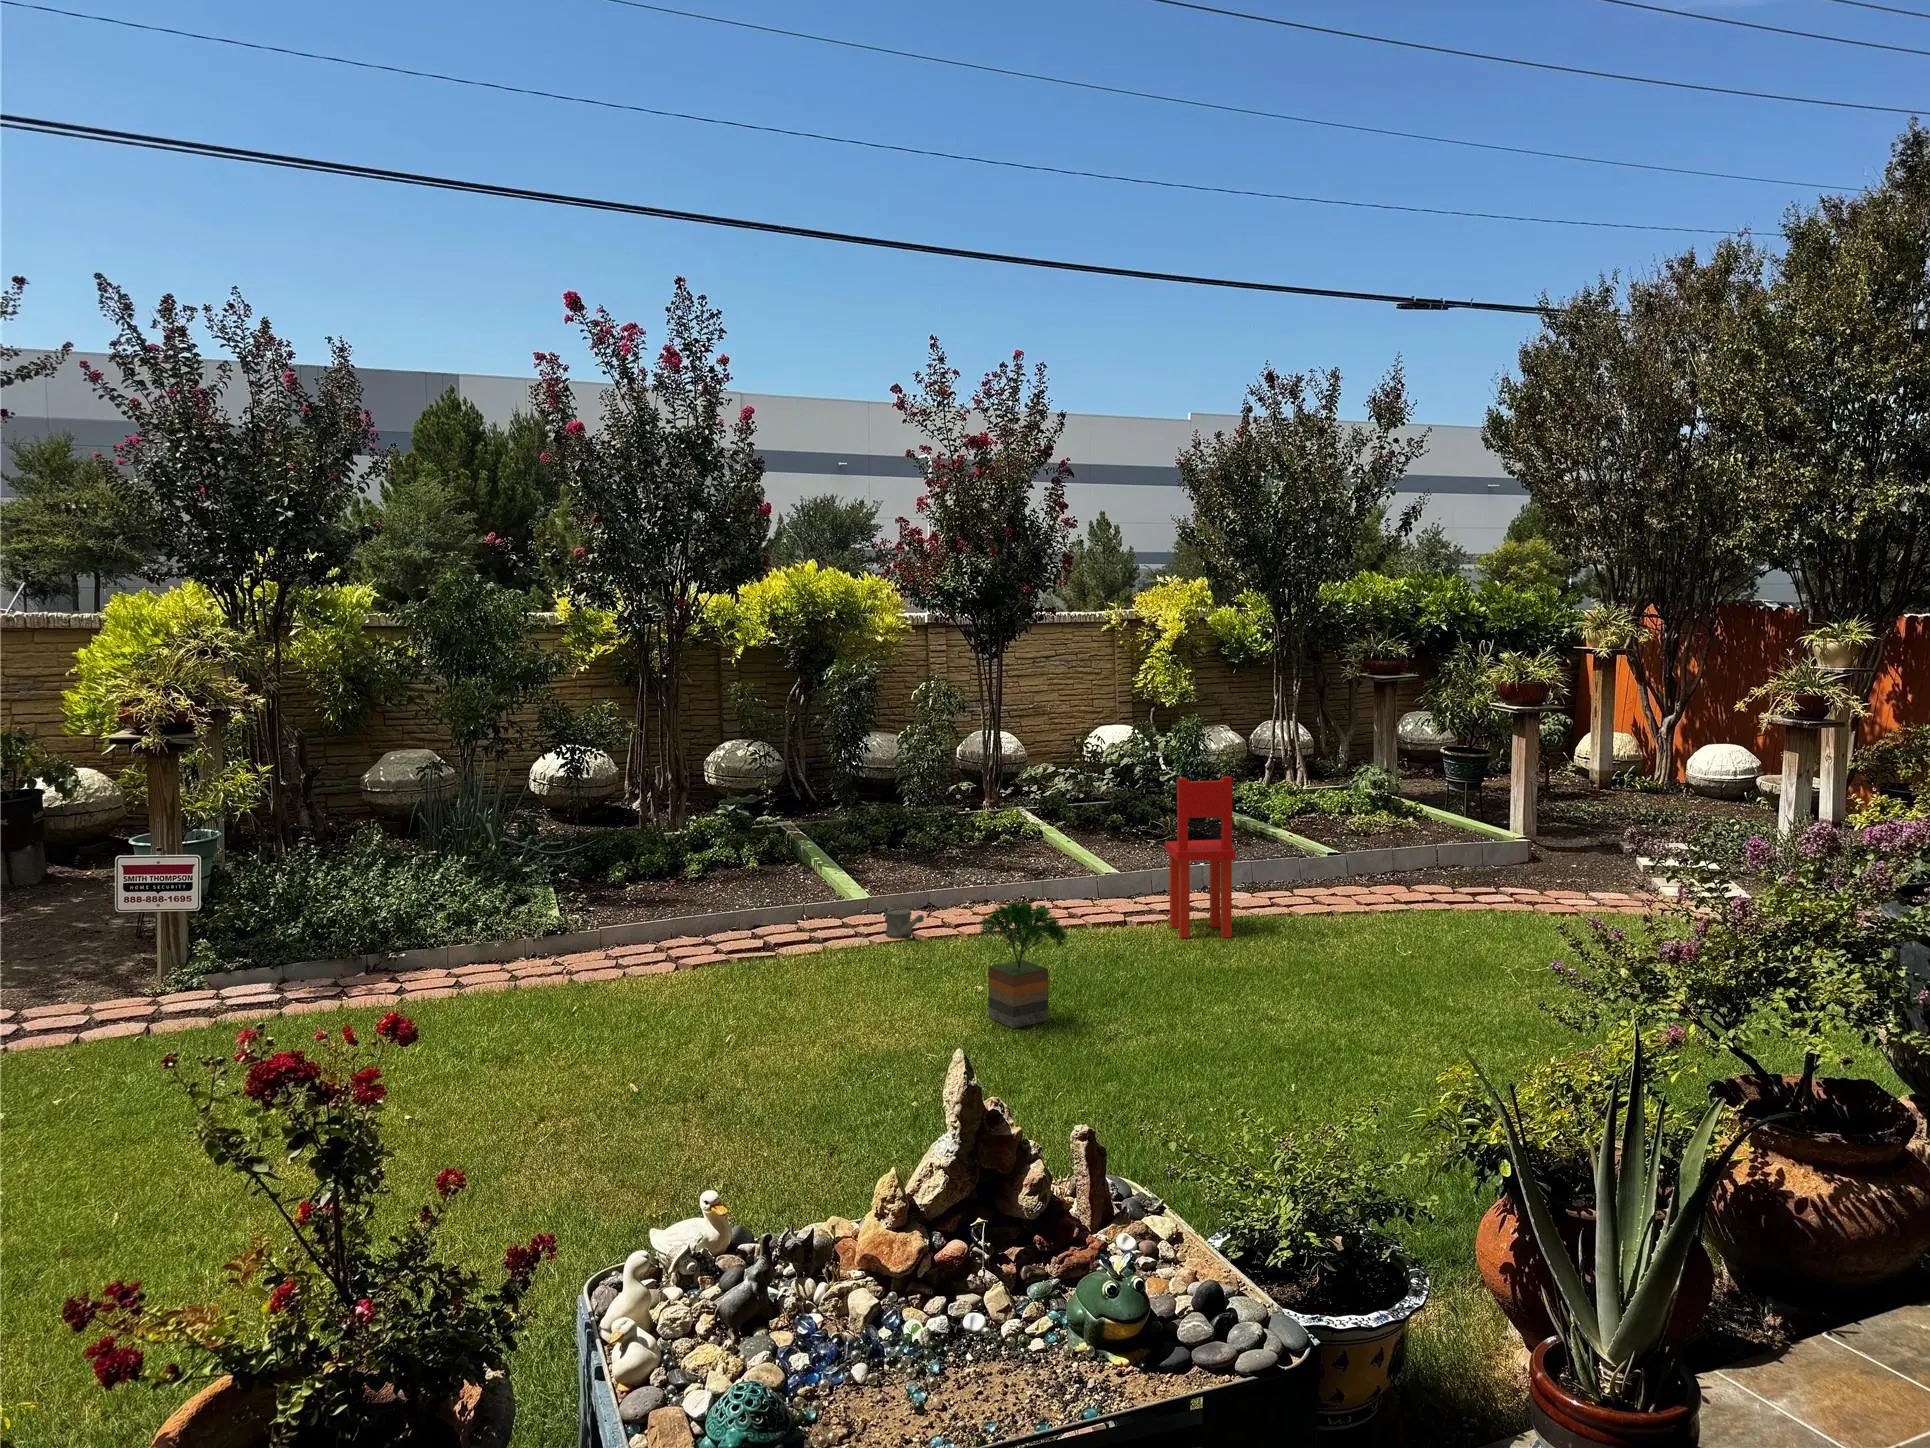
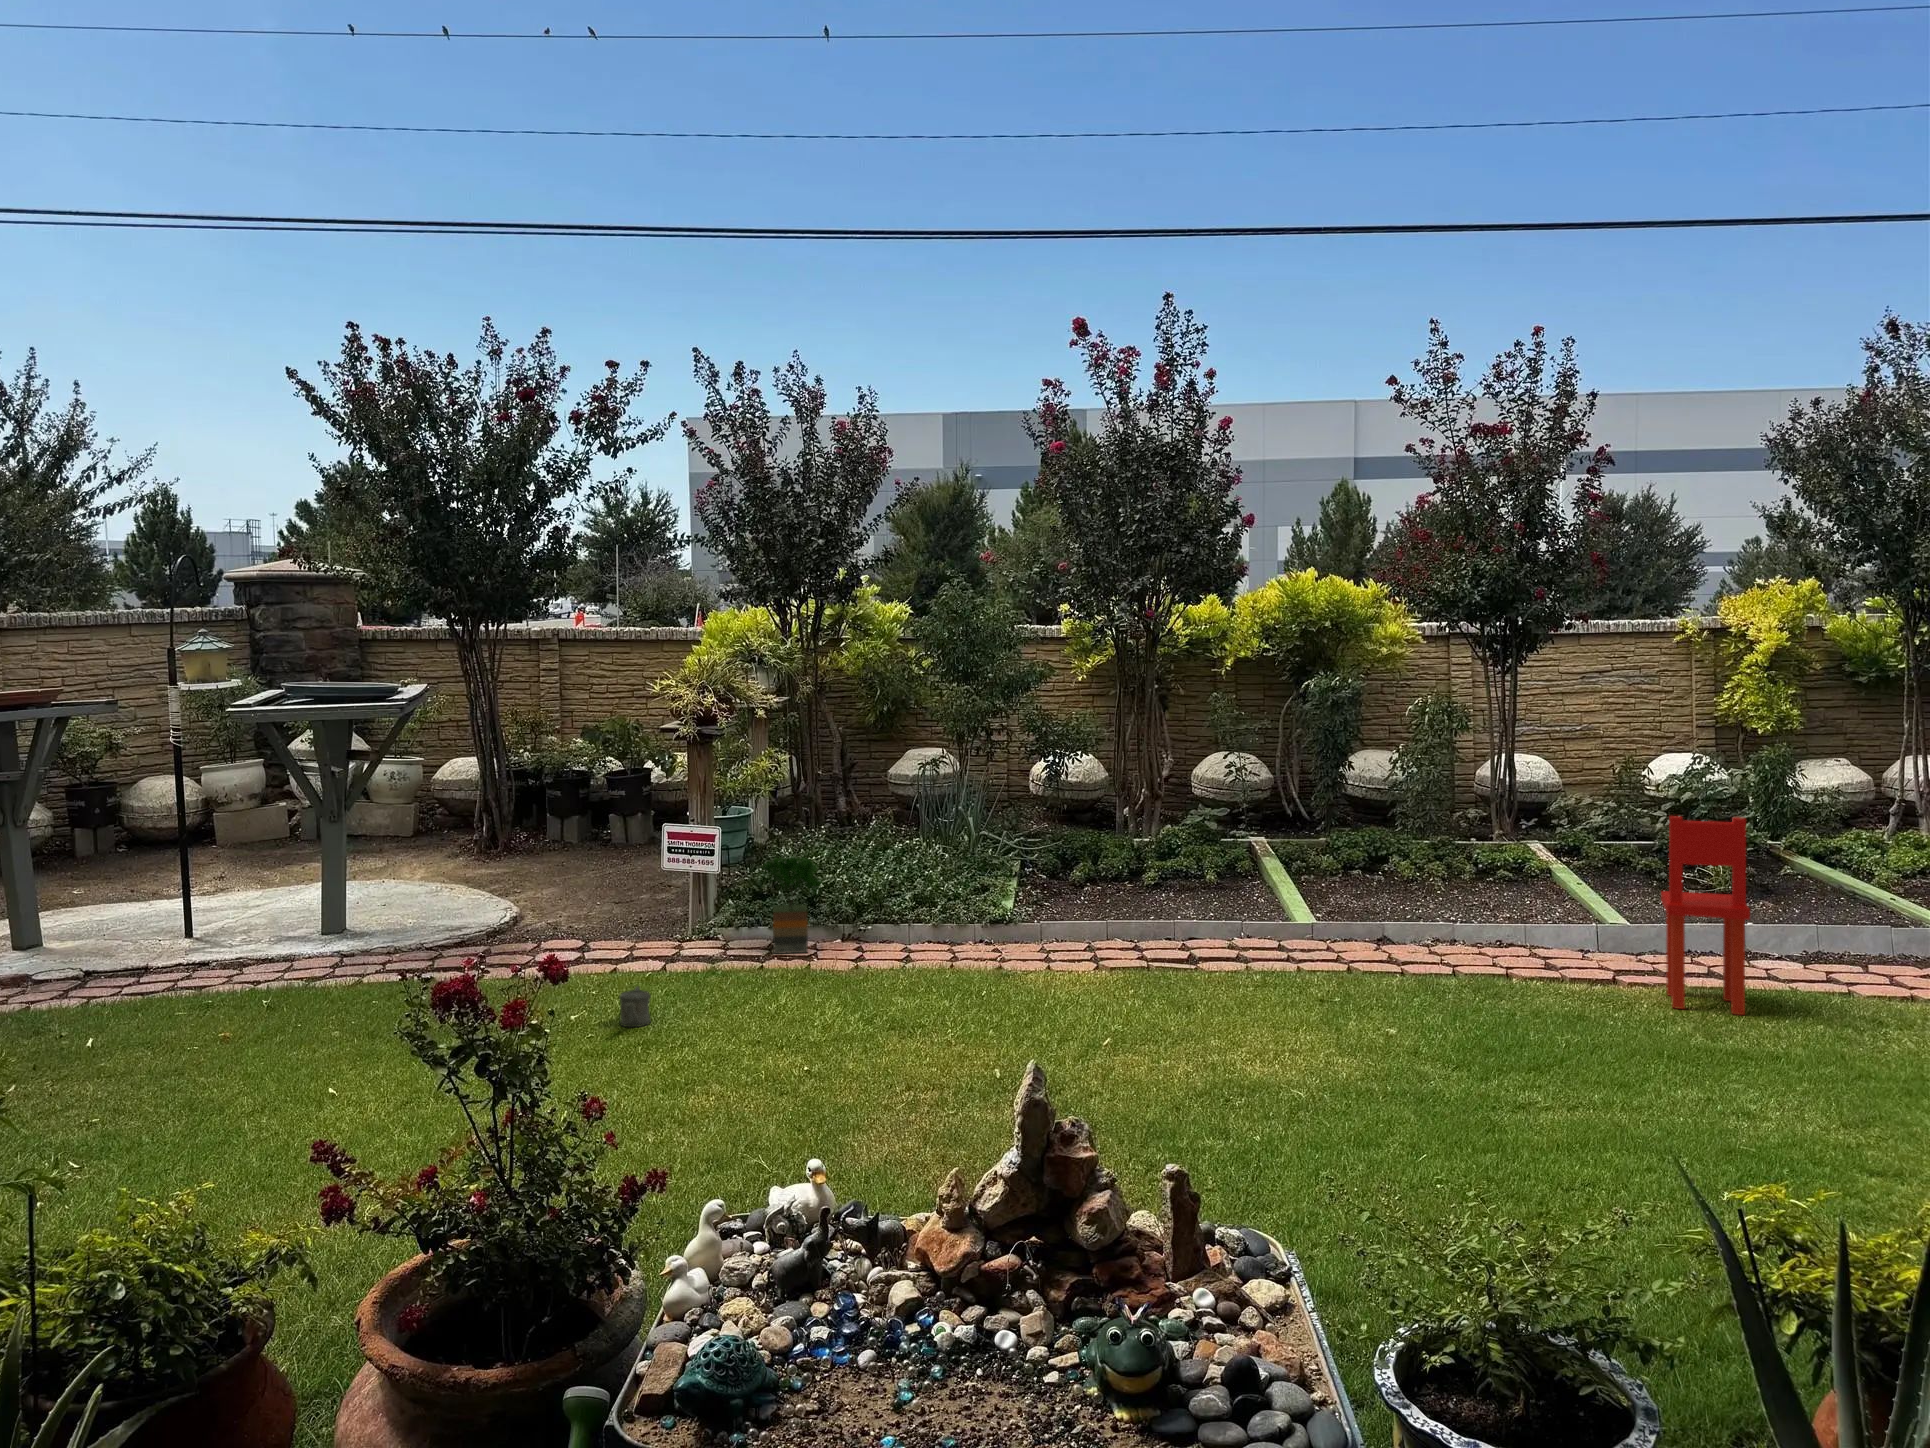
potted tree: present [980,901,1067,1028] -> present [762,857,823,954]
watering can: present [885,907,924,938] -> present [619,986,651,1027]

